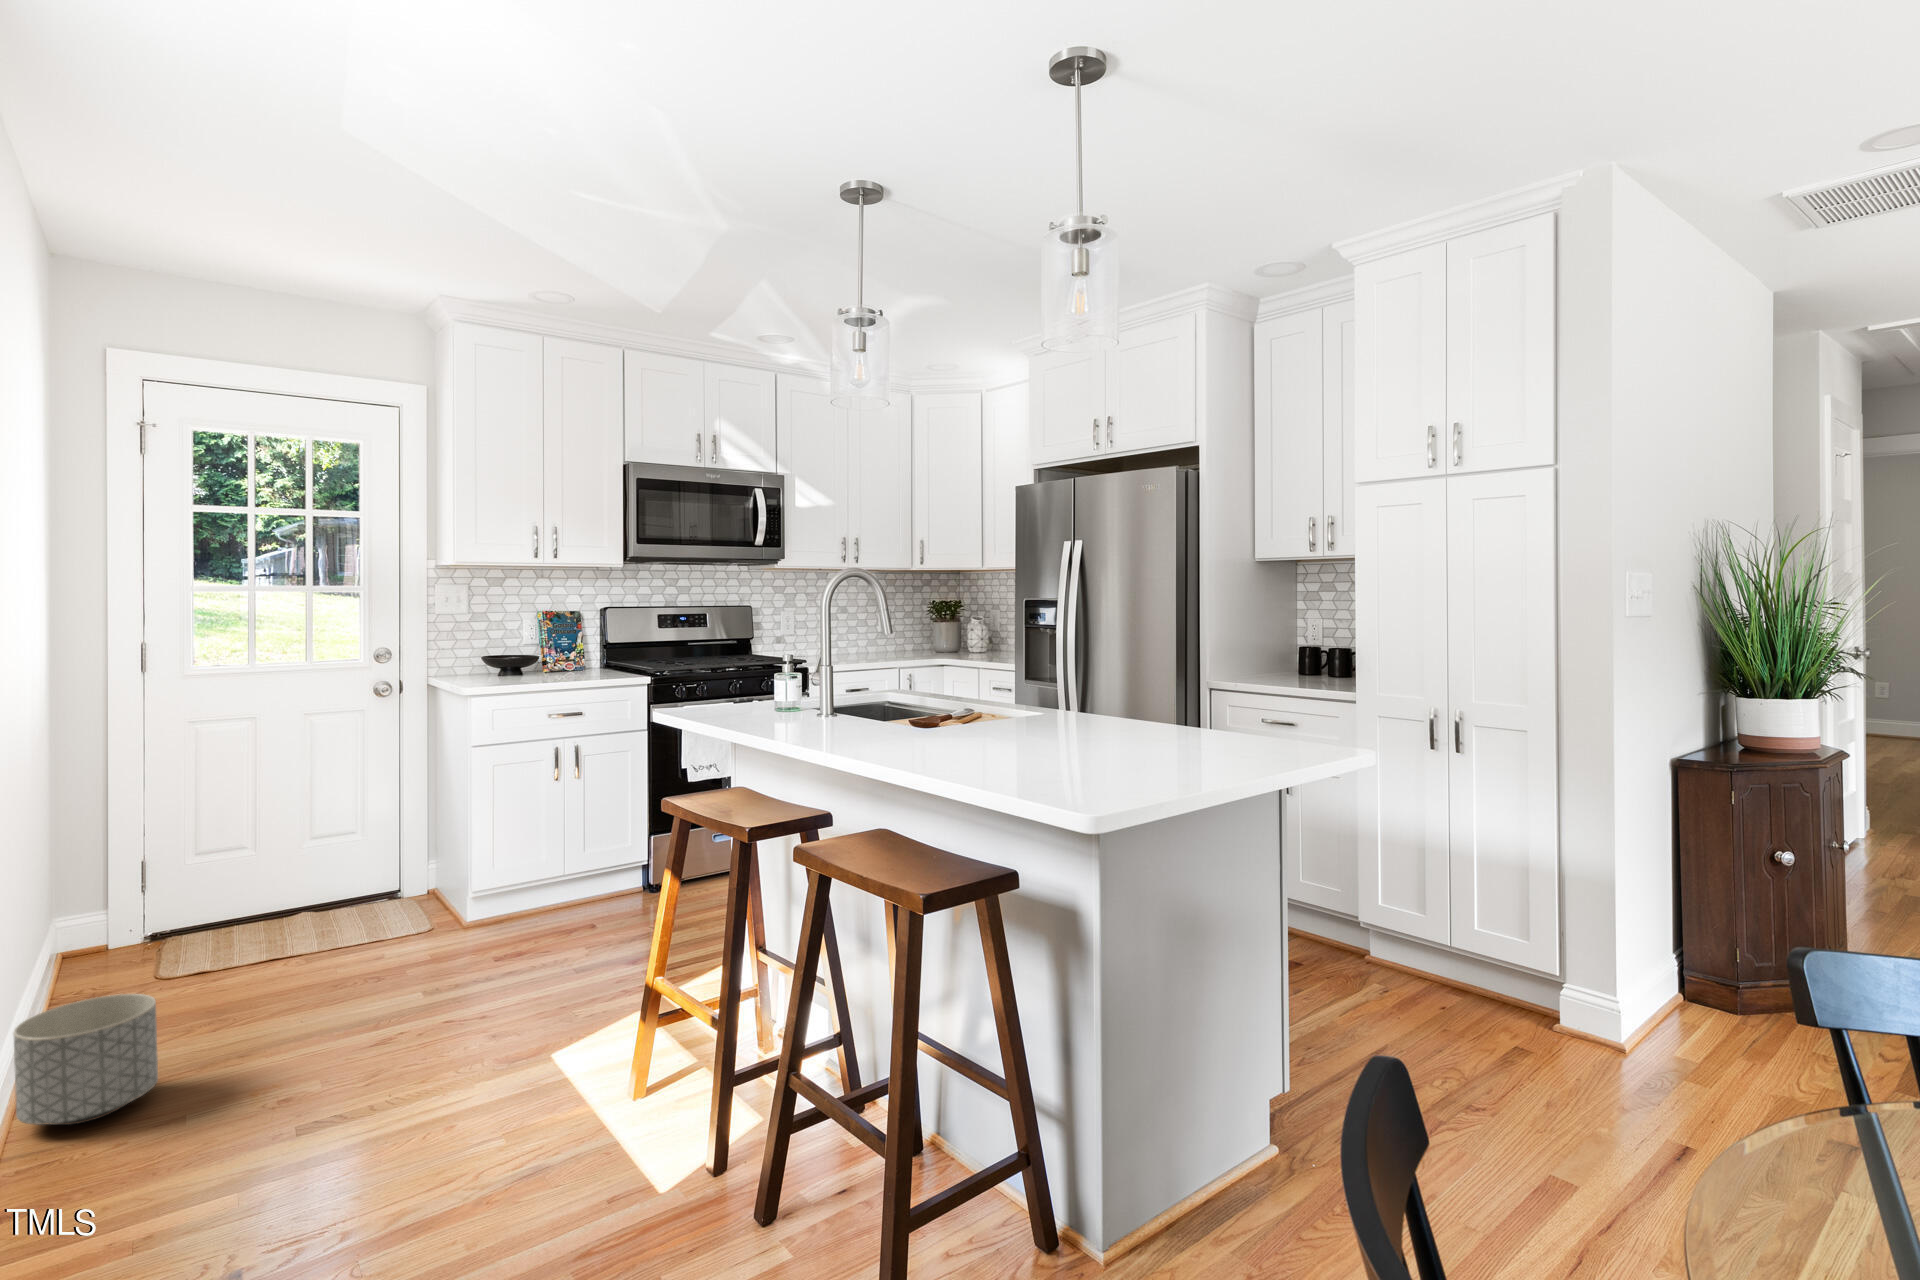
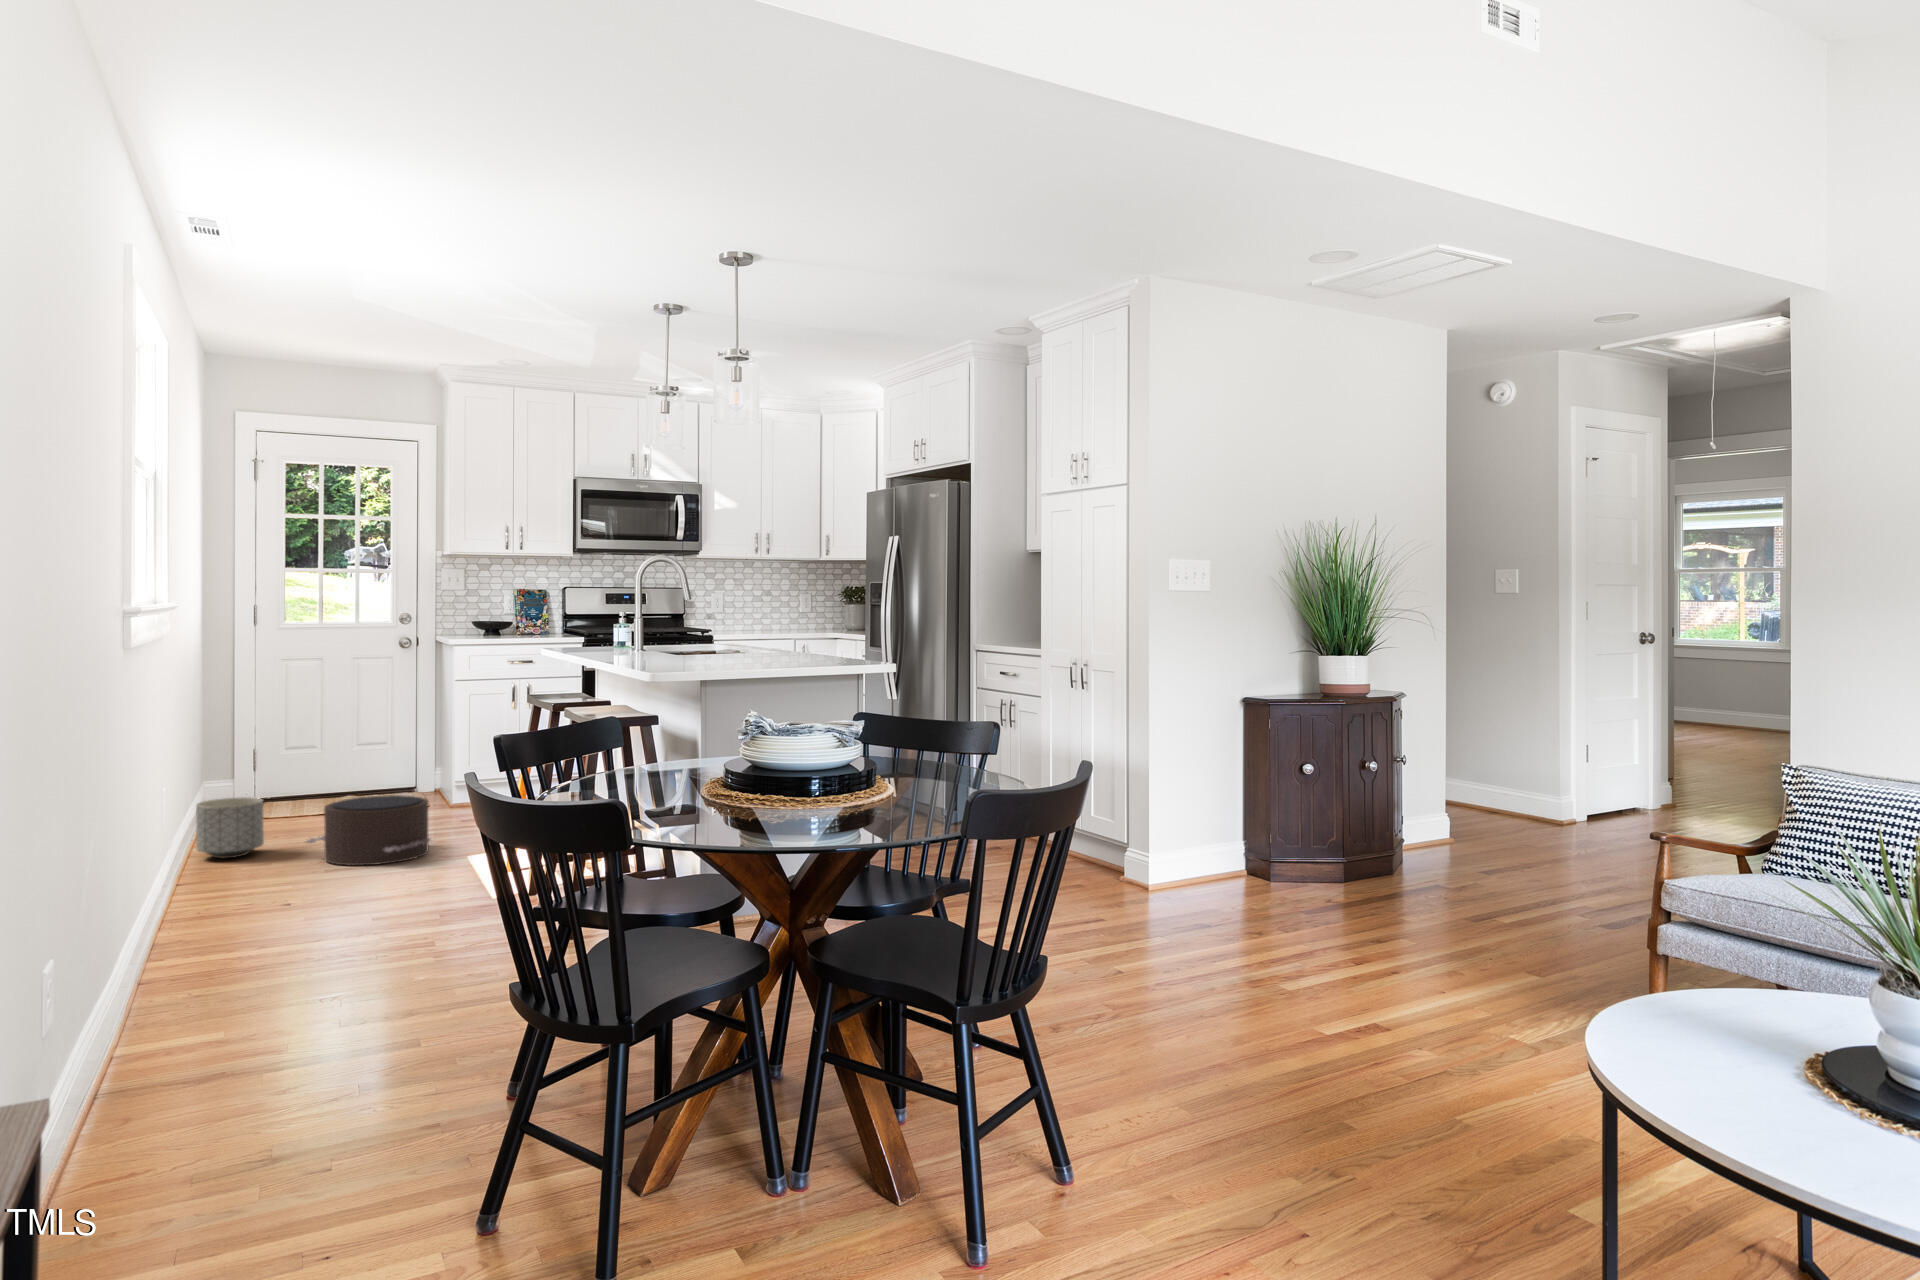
pouf: none [237,965,487,1130] -> present [306,795,430,865]

